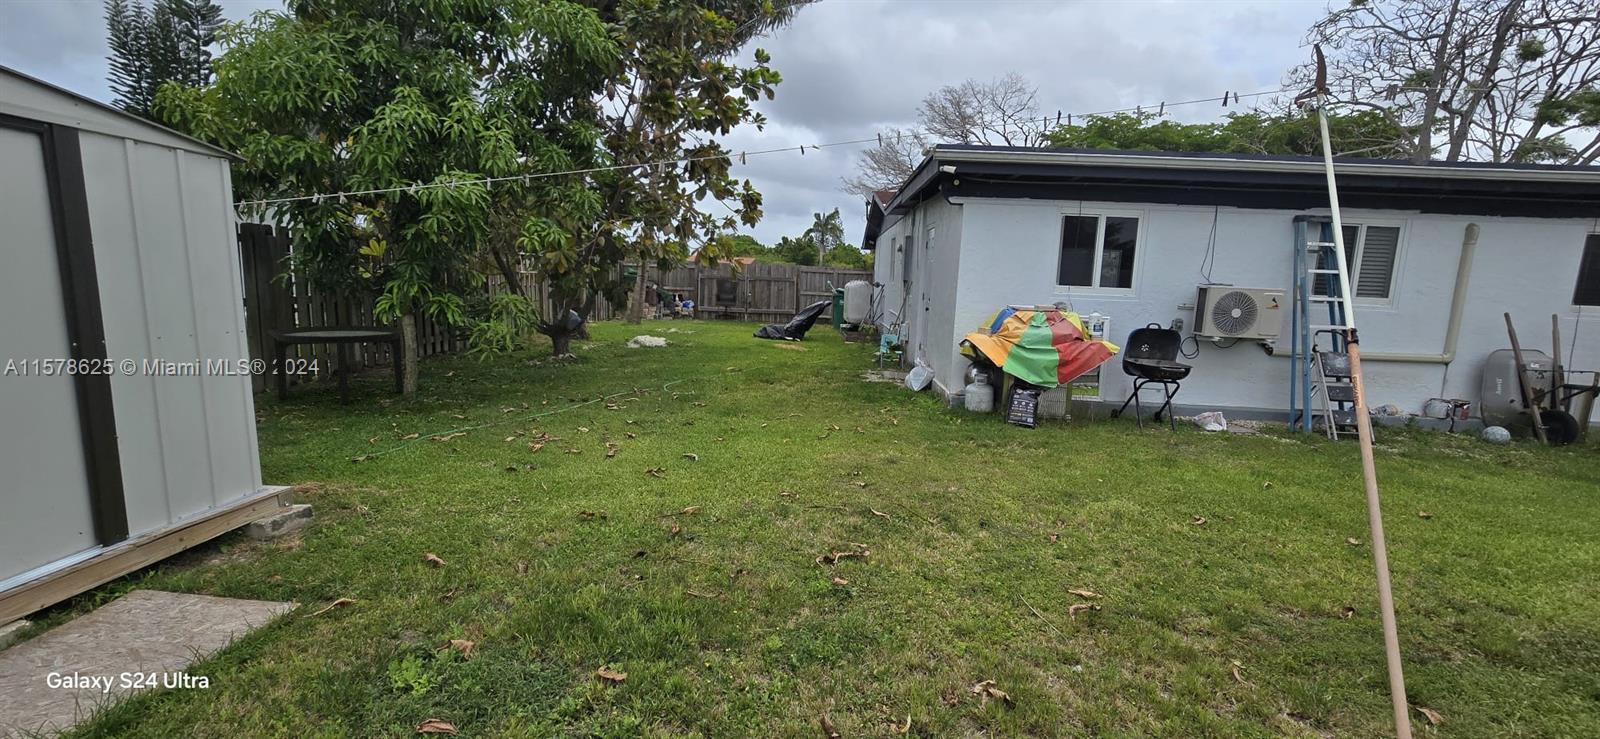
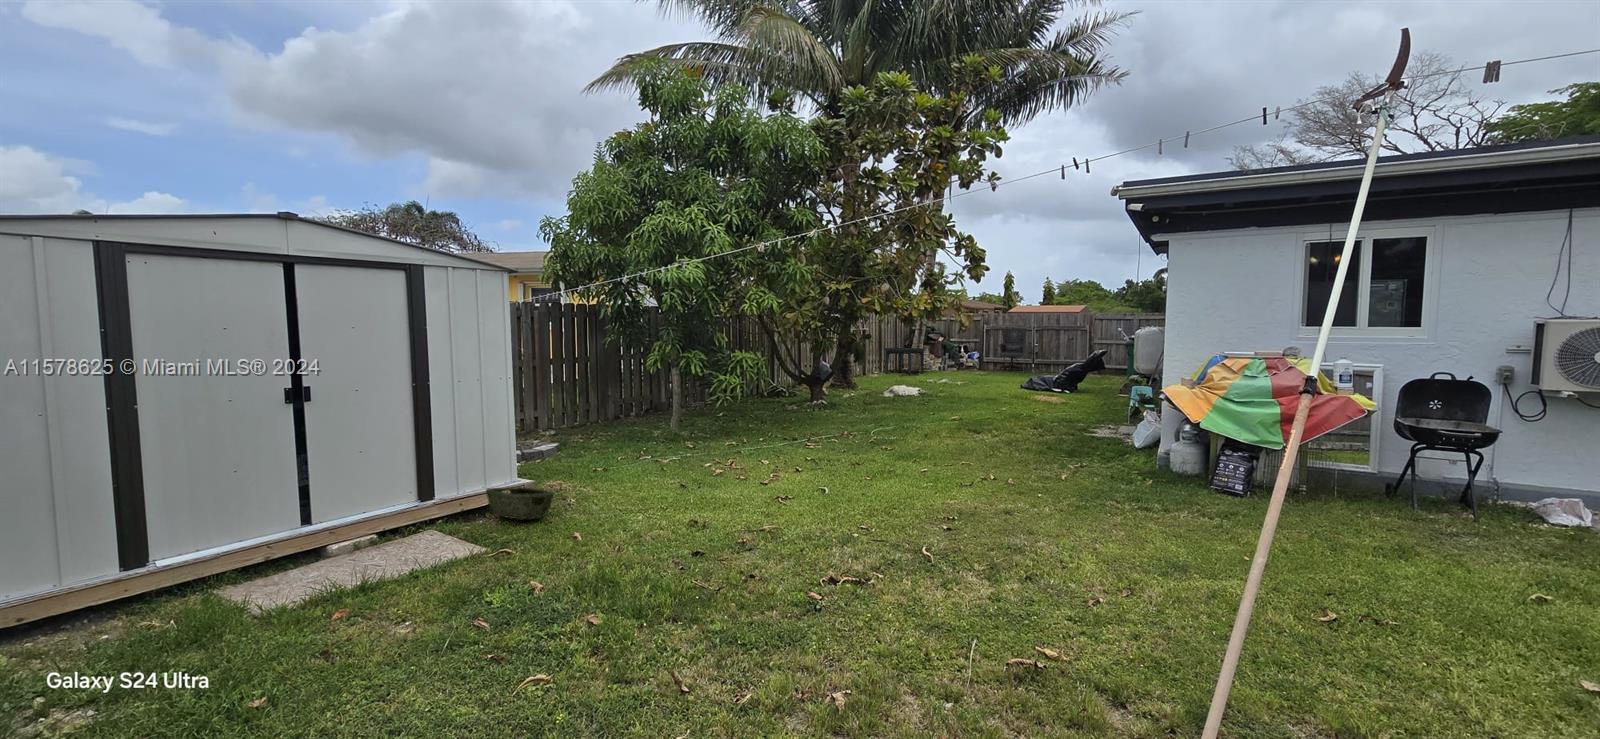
round table: present [267,326,403,404] -> present [884,348,926,375]
woven basket: none [229,497,360,550] -> present [486,487,554,520]

